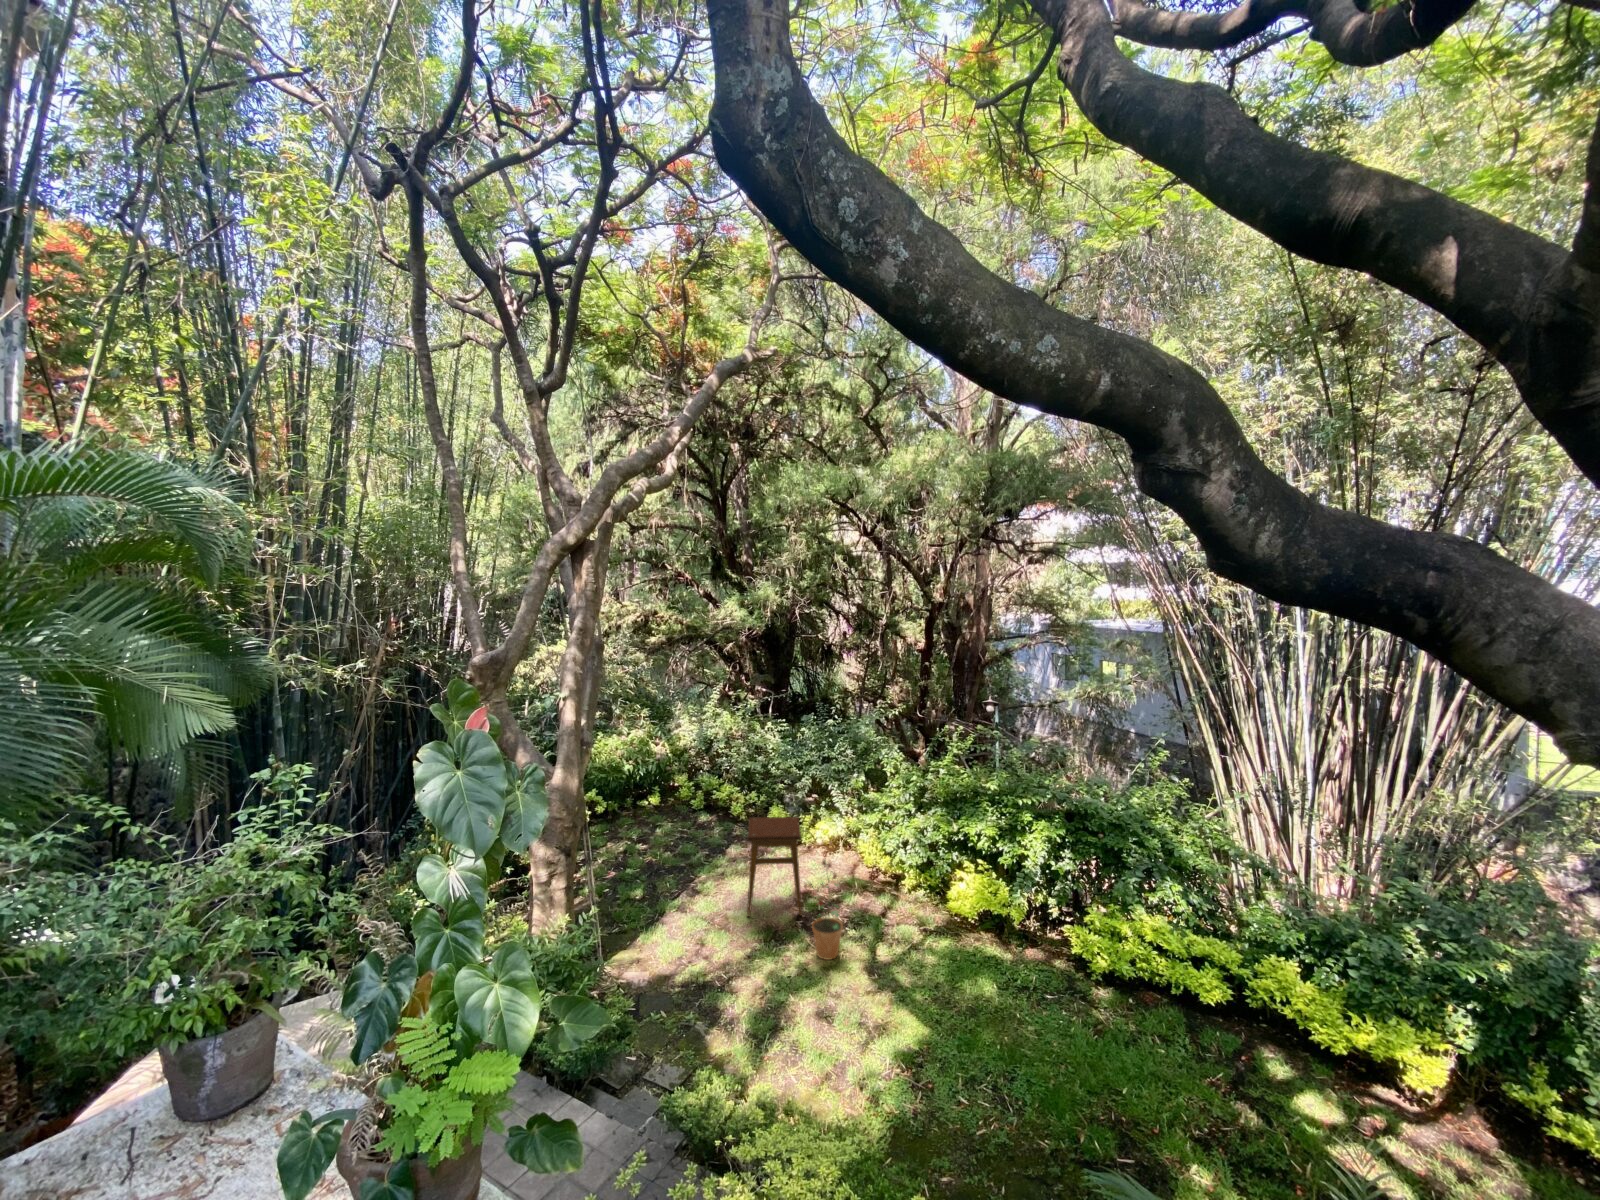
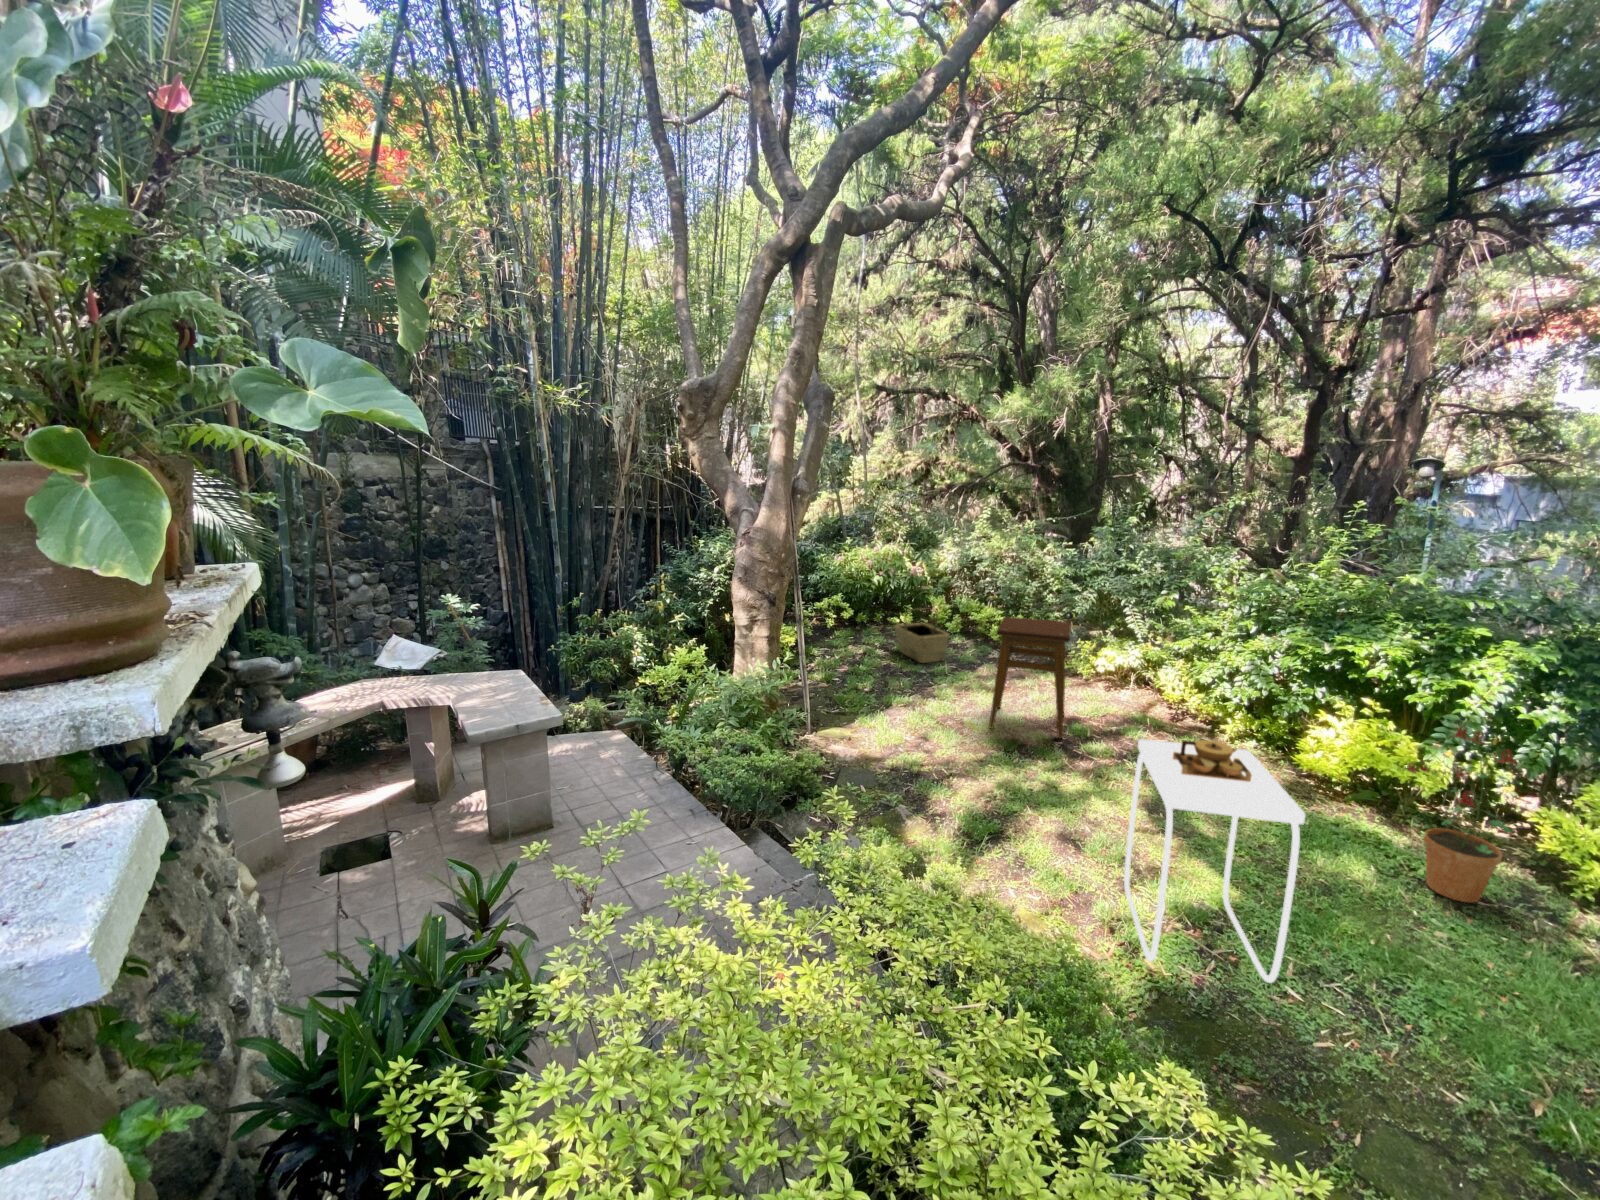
basket: none [651,800,700,852] -> present [894,608,950,663]
potted plant: present [804,858,843,960] -> present [1408,727,1515,903]
side table: none [862,936,959,1110] -> present [1124,739,1305,983]

